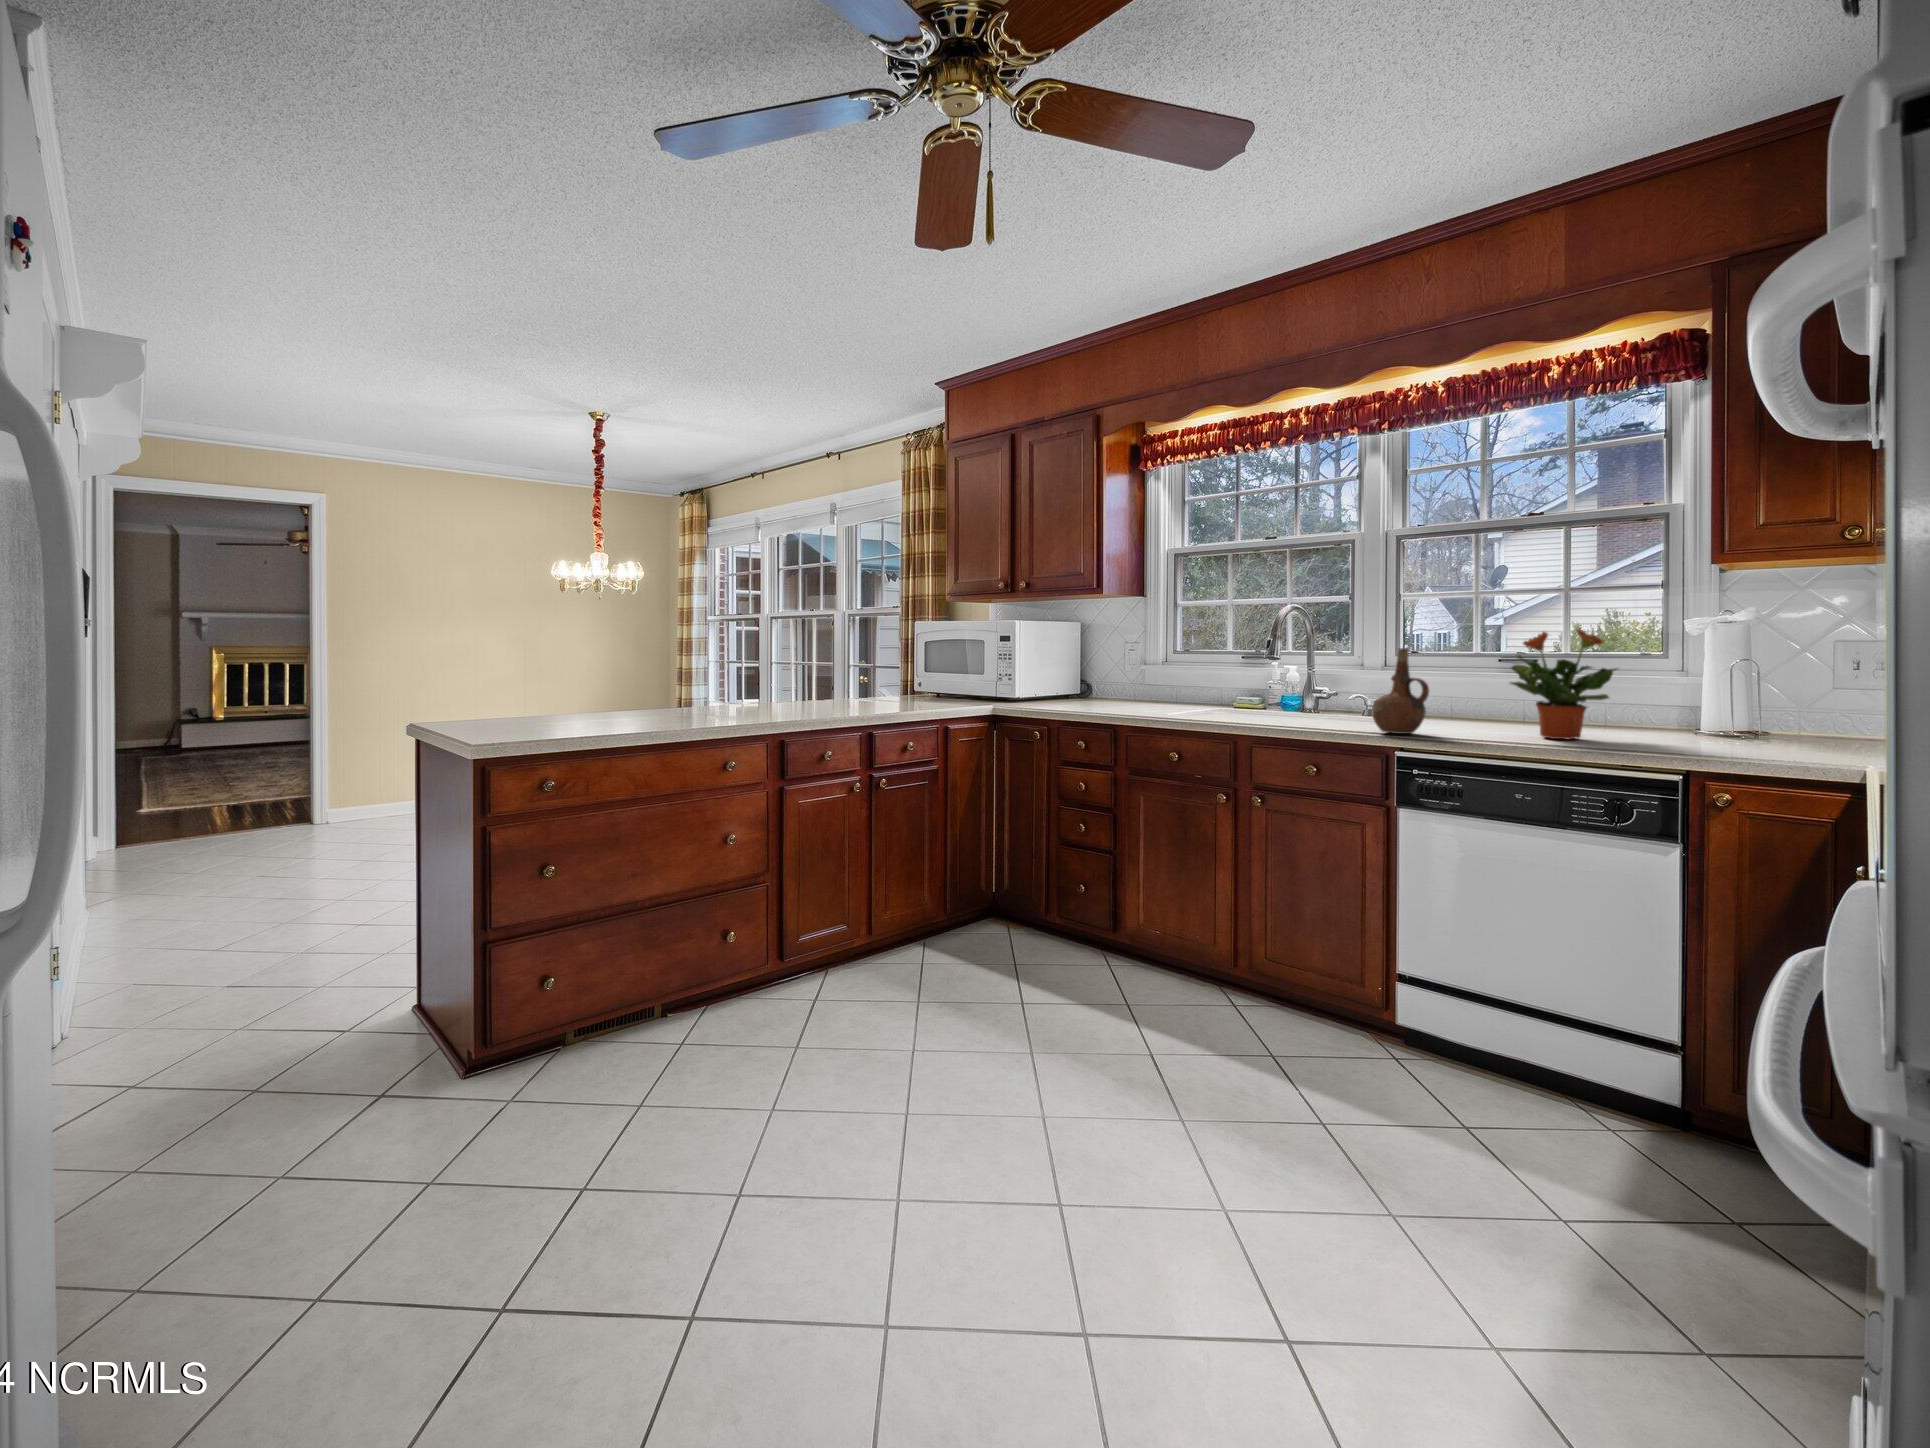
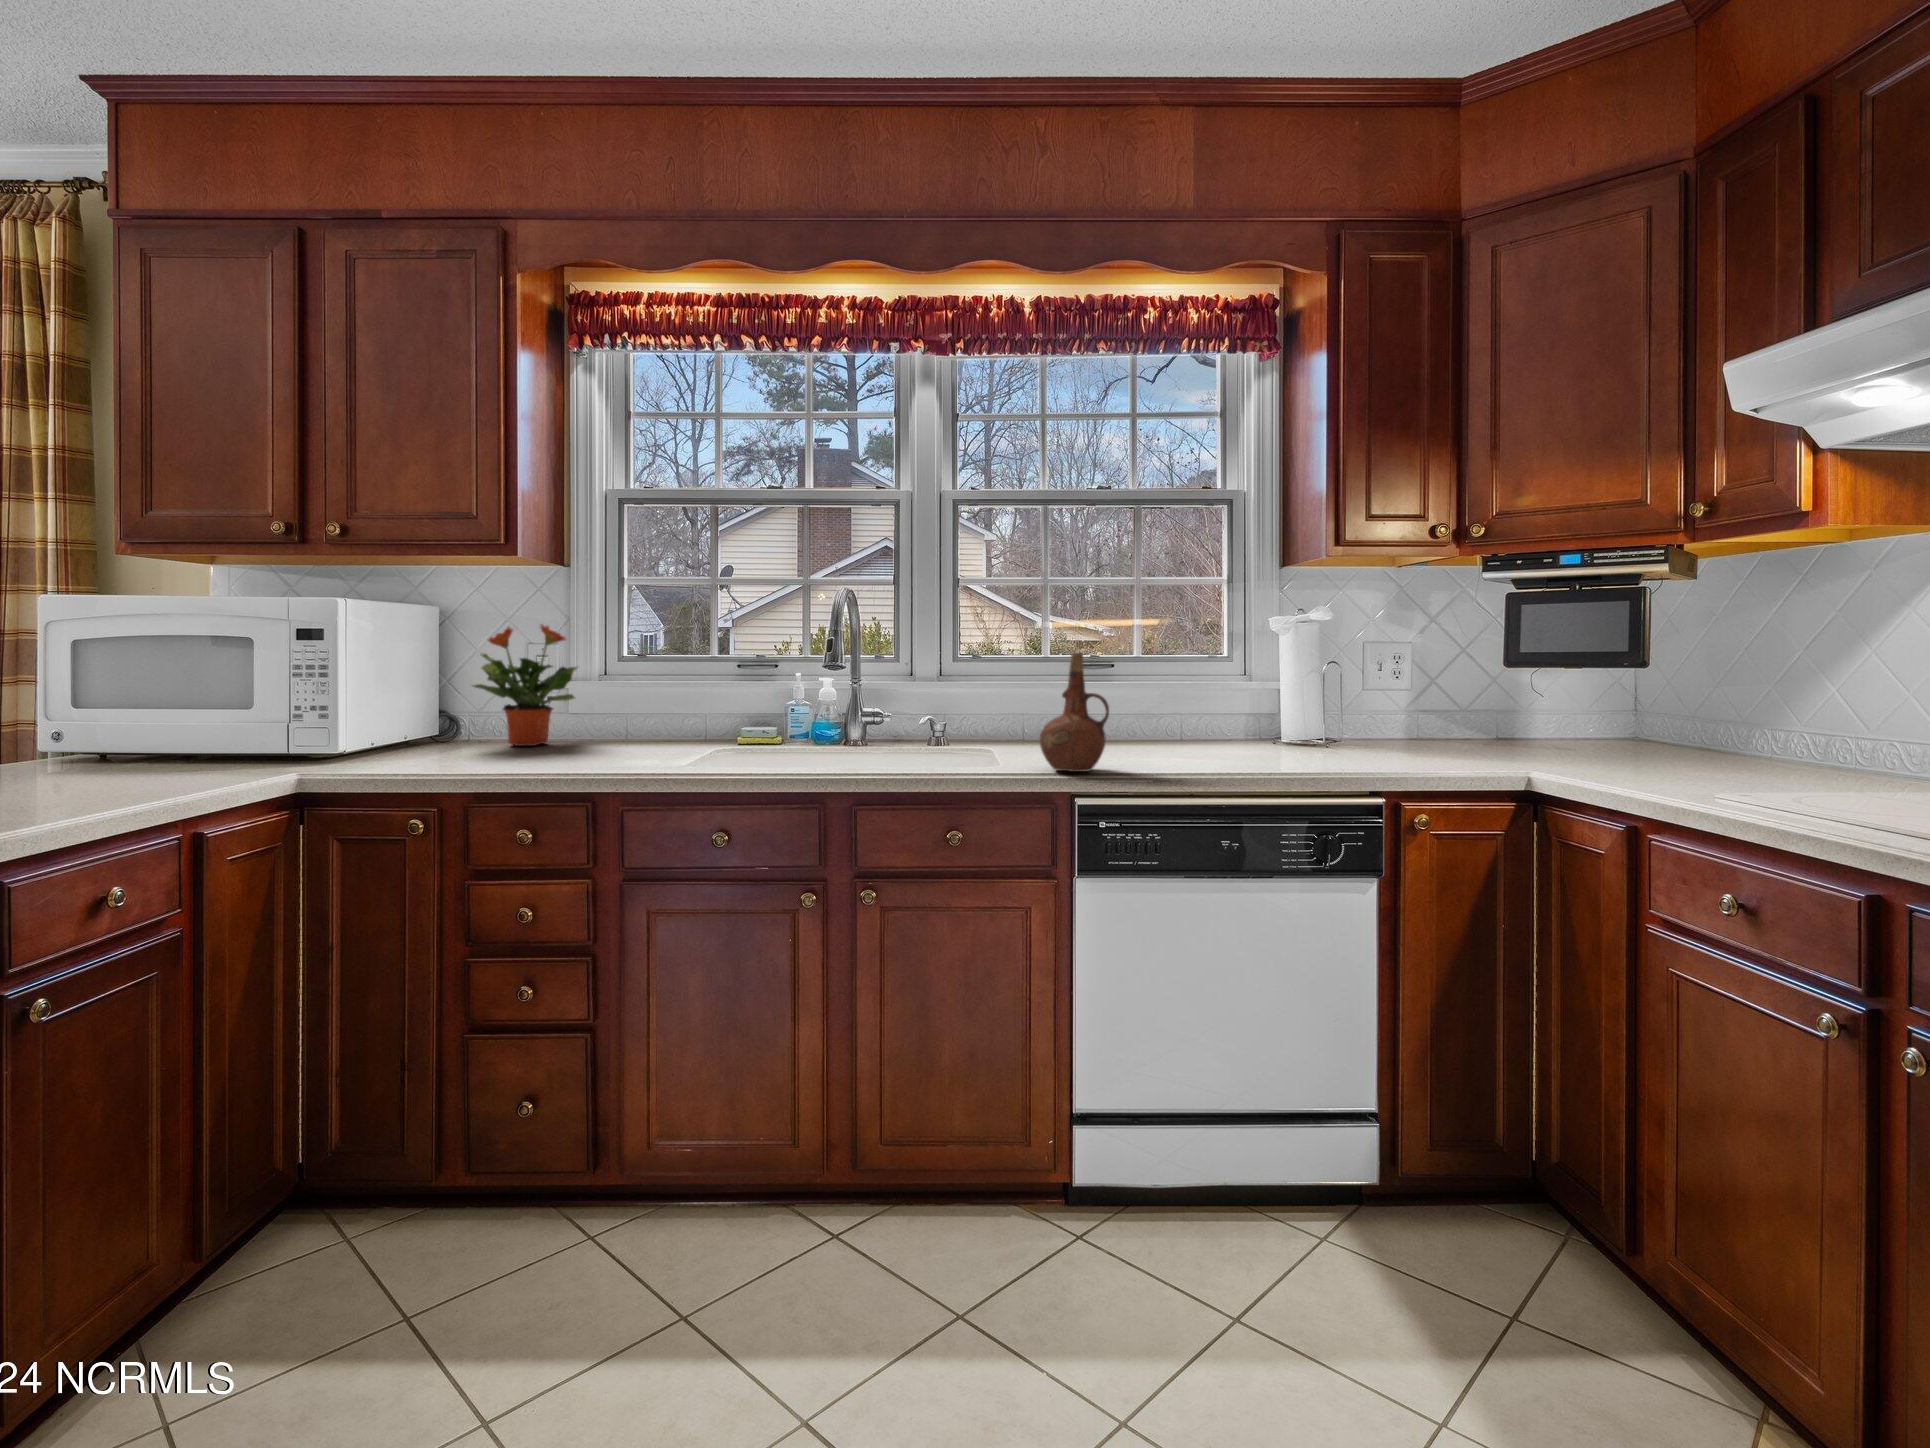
potted plant: present [1511,629,1617,740] -> present [473,624,577,746]

